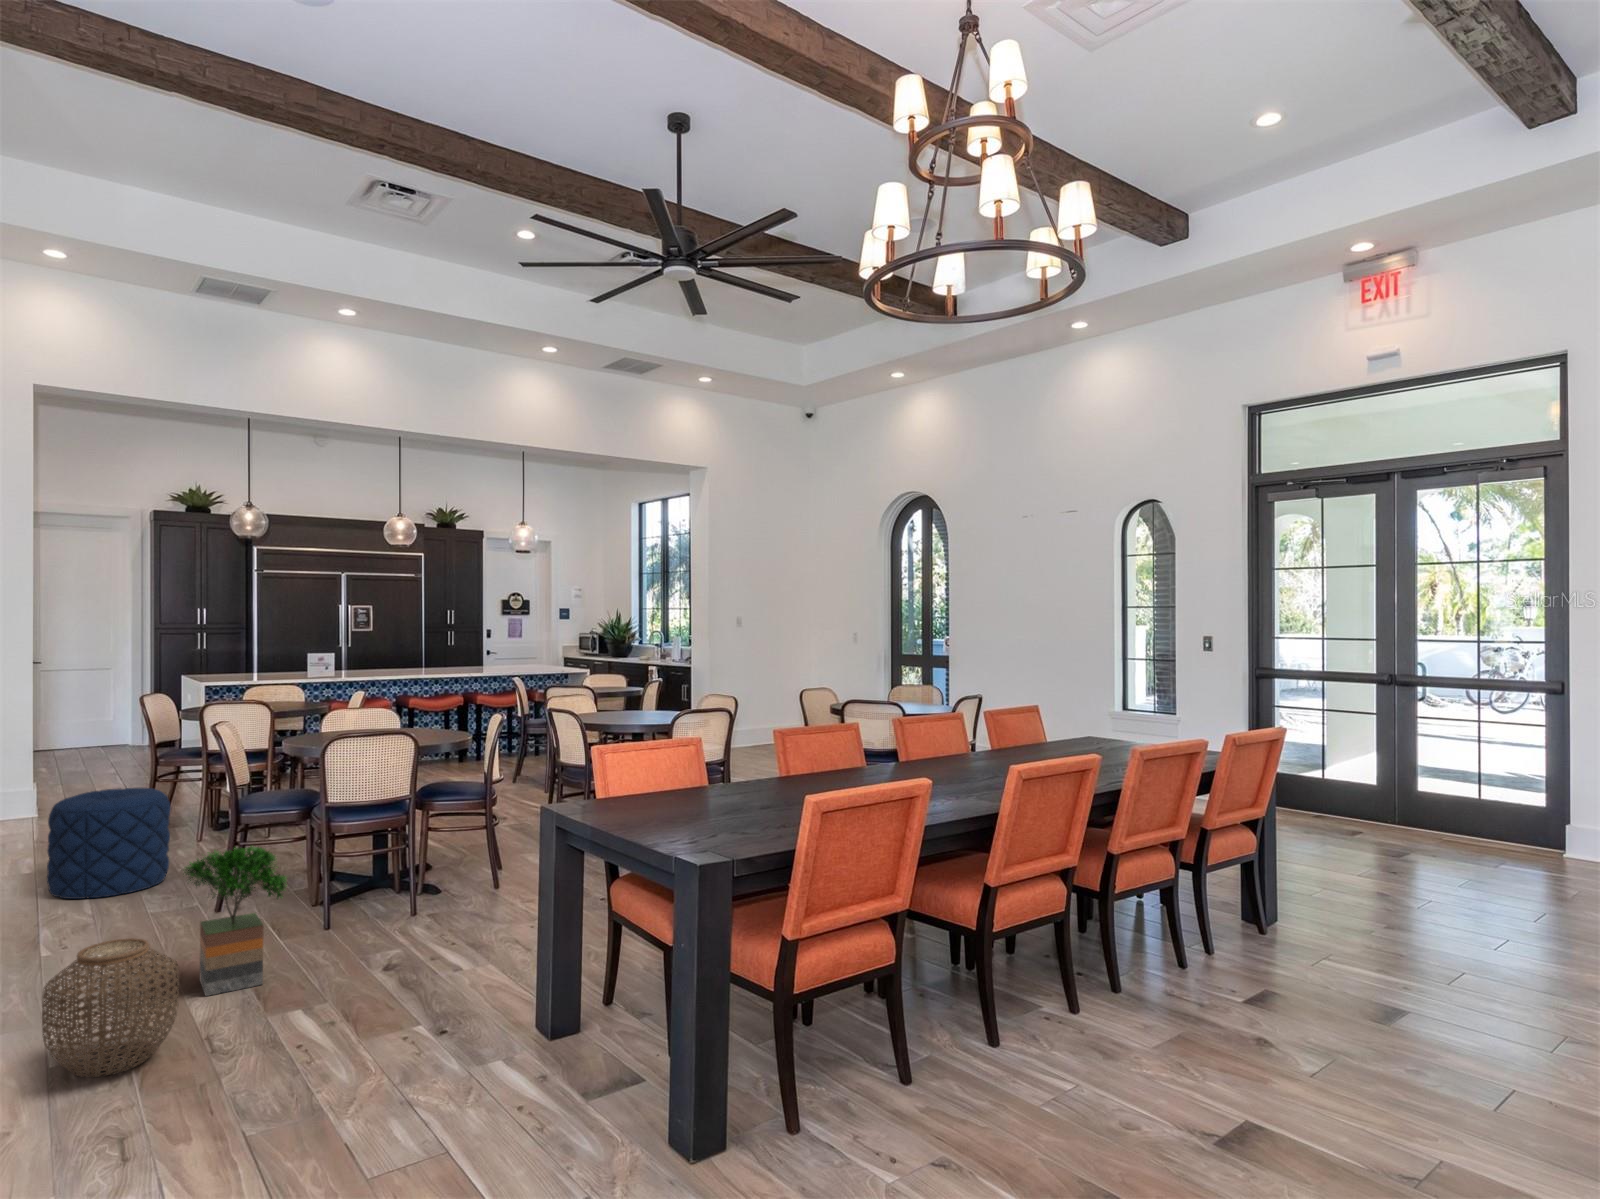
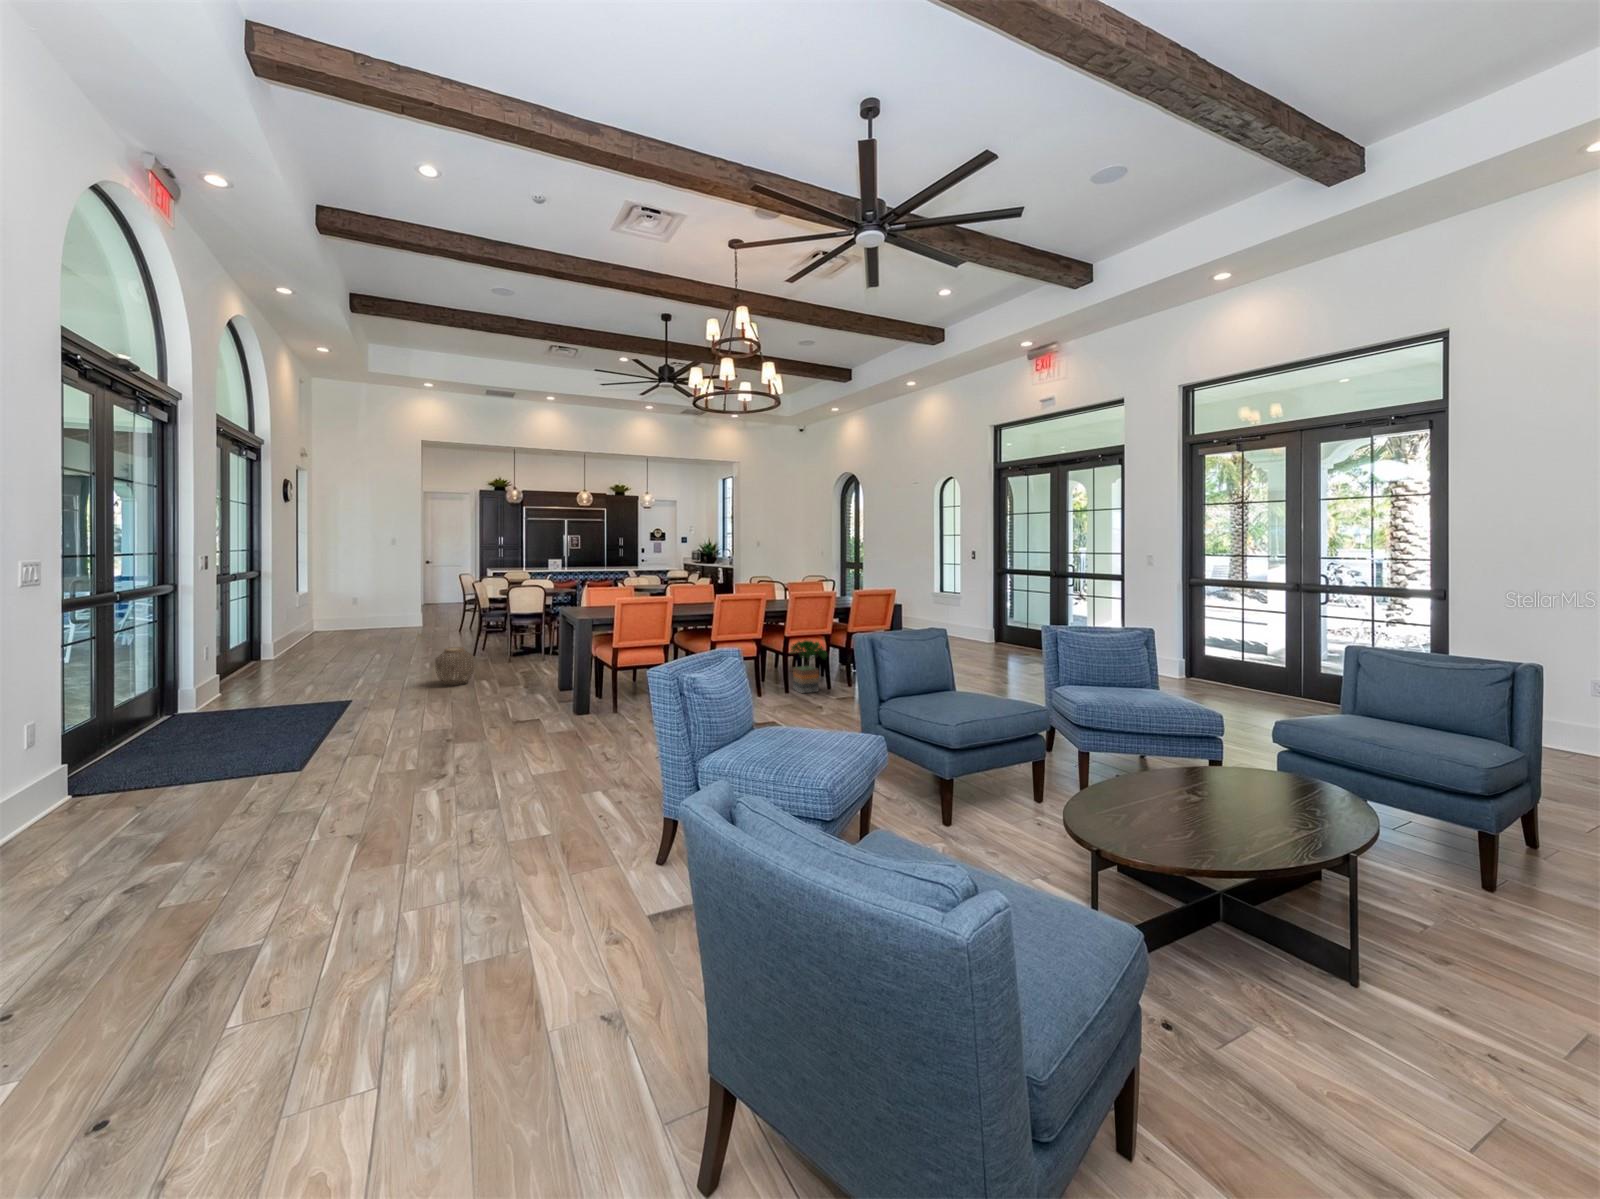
pouf: present [47,788,171,899] -> none [436,611,480,650]
potted tree: present [184,846,287,996] -> present [791,640,827,693]

